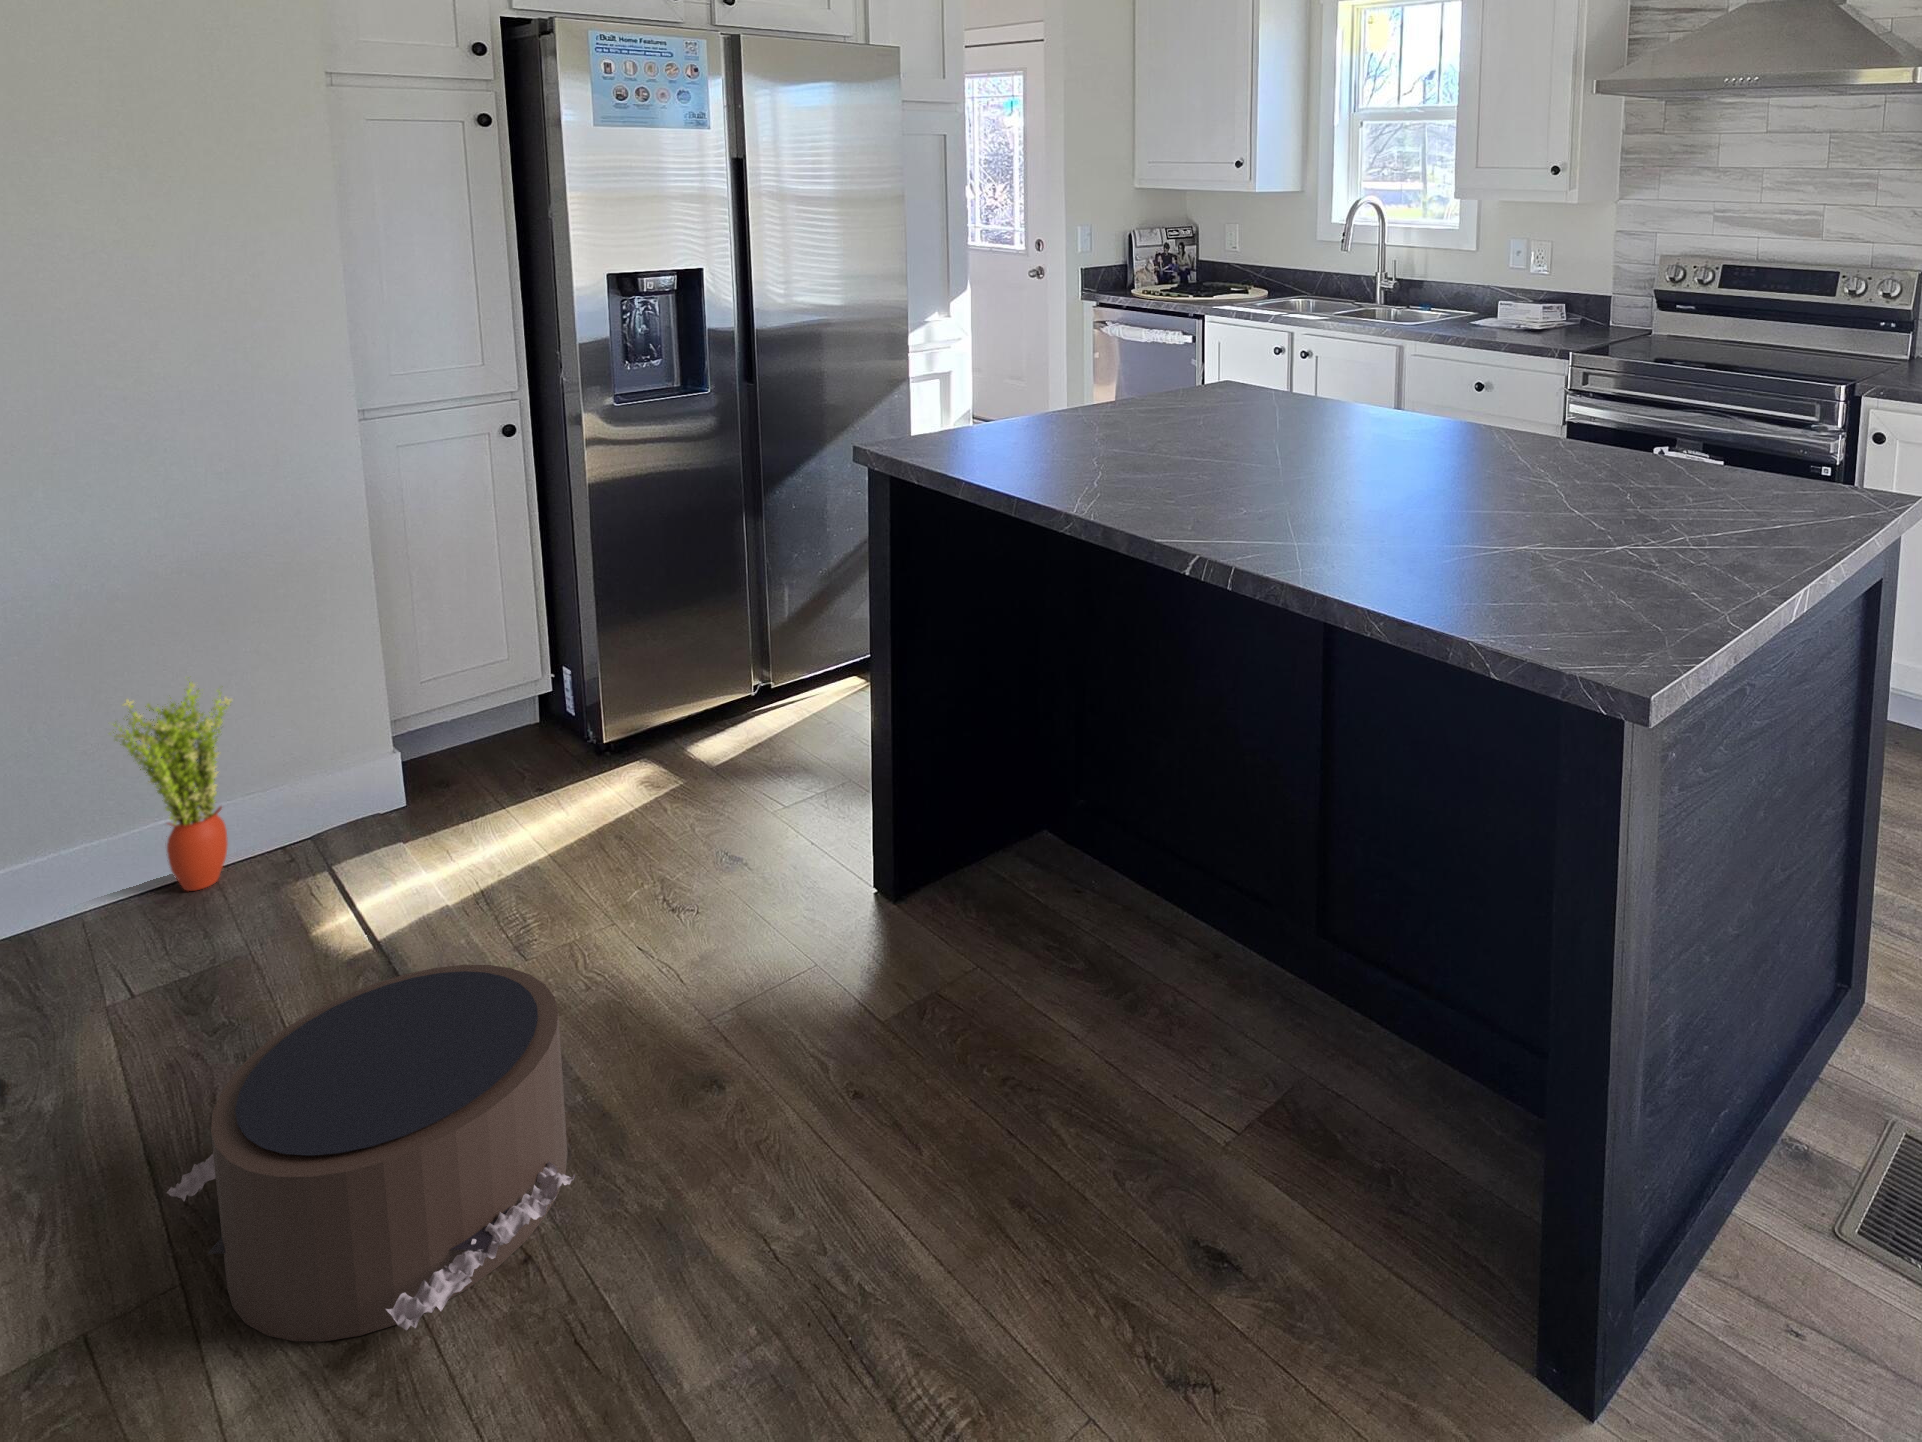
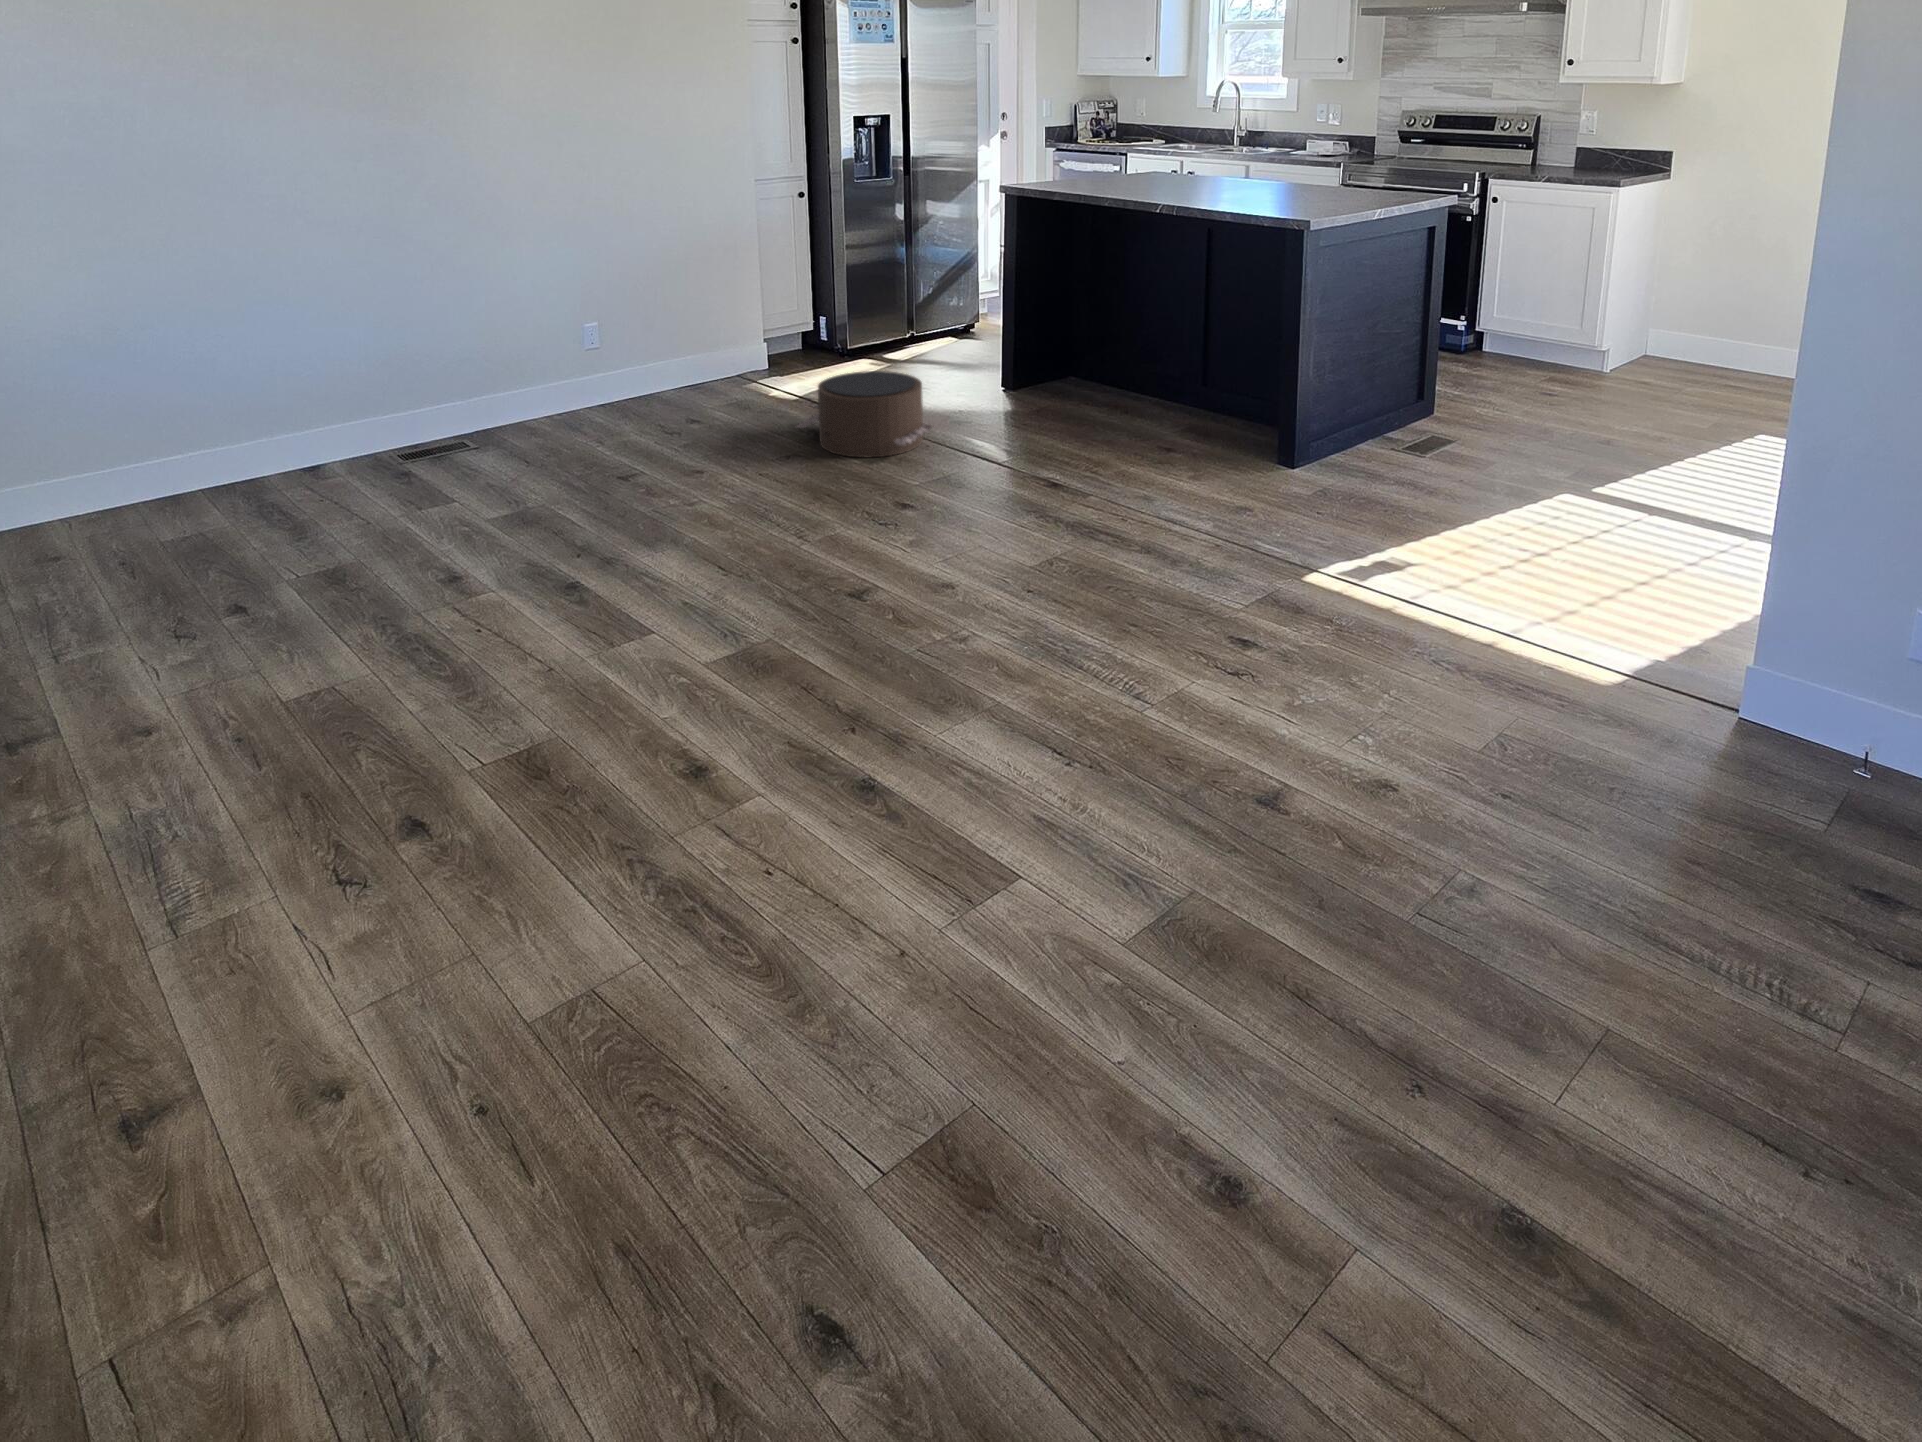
potted plant: present [113,677,231,891] -> none [678,290,720,386]

